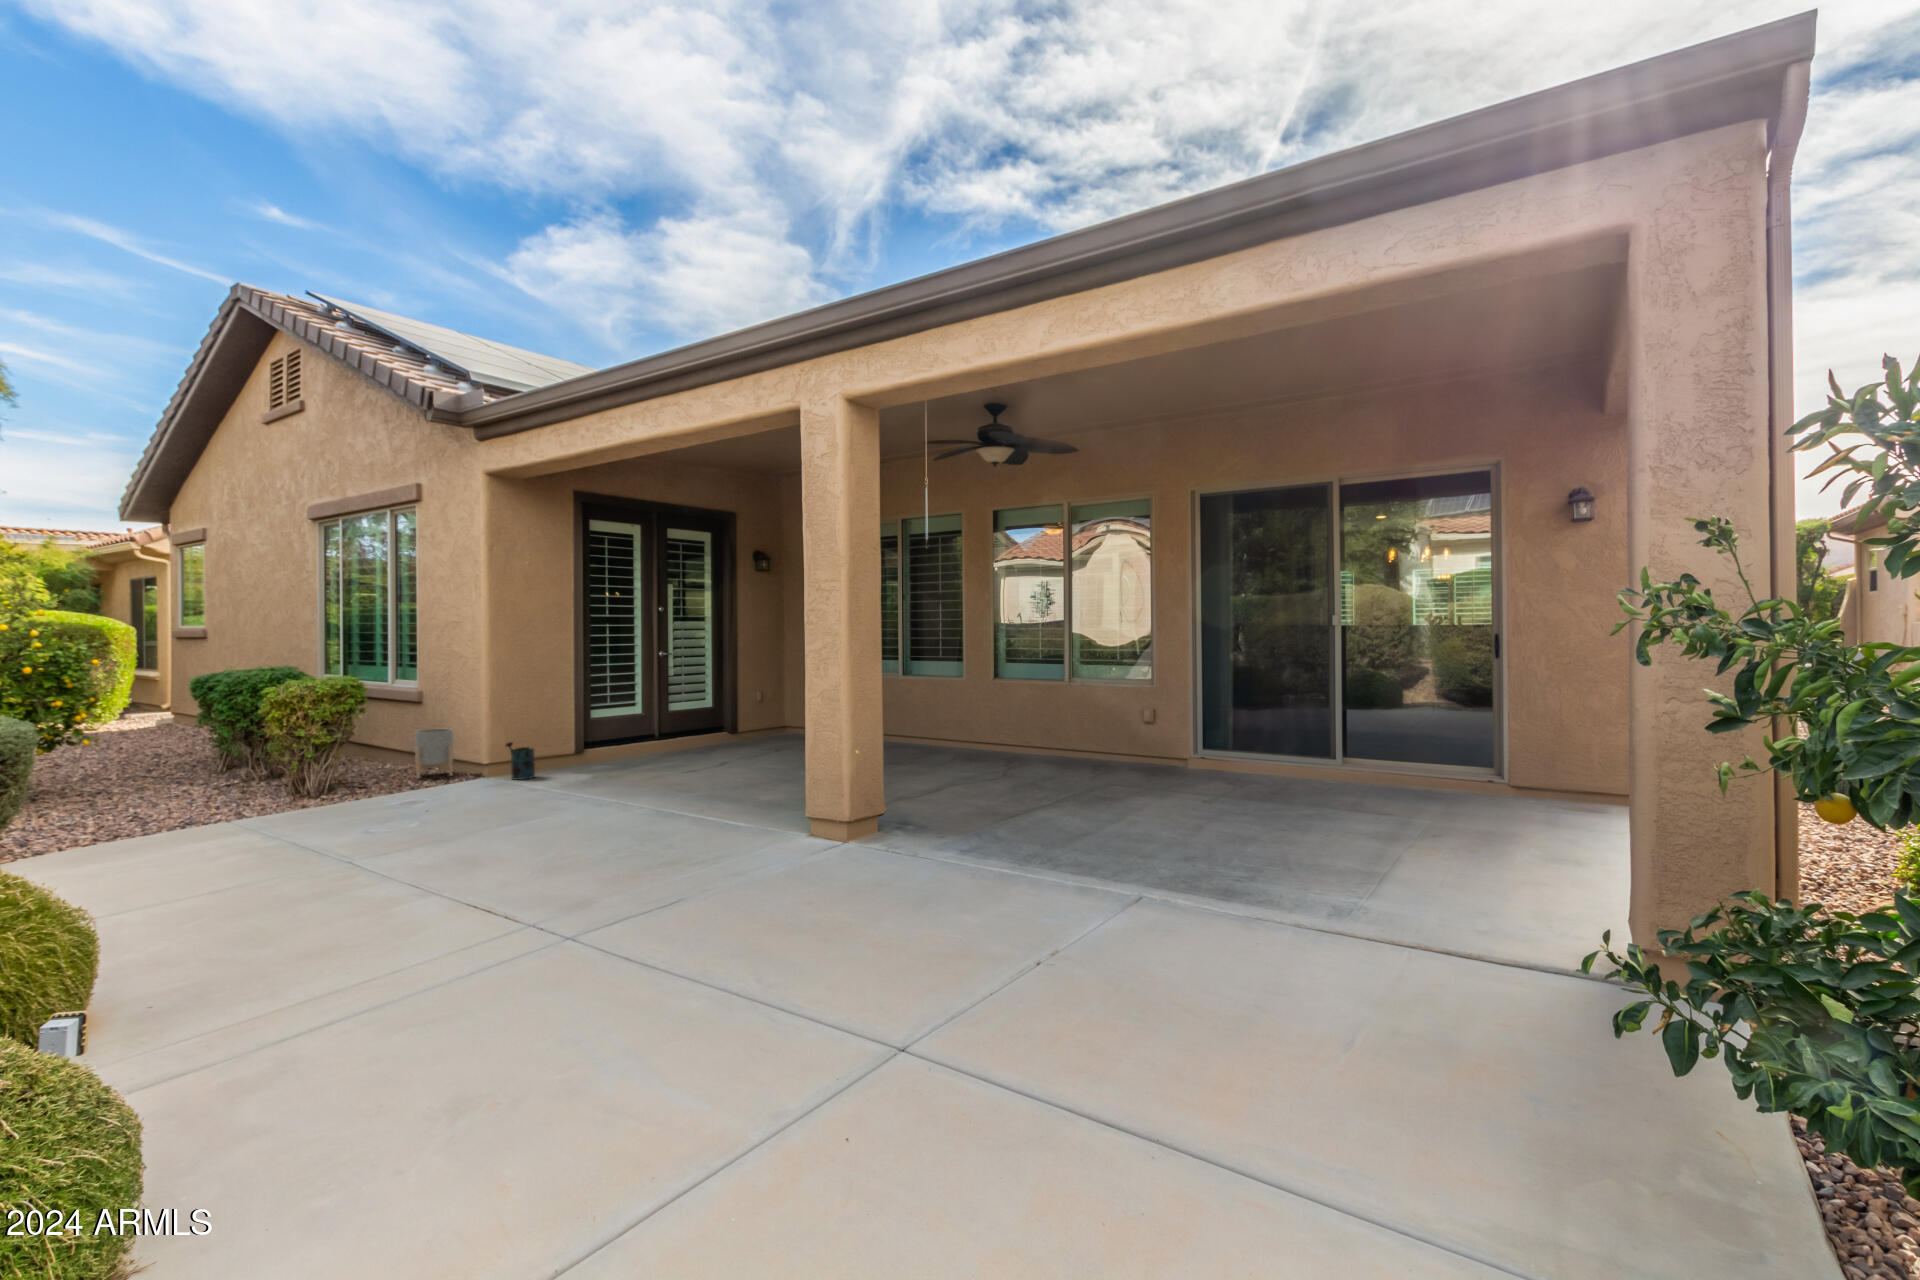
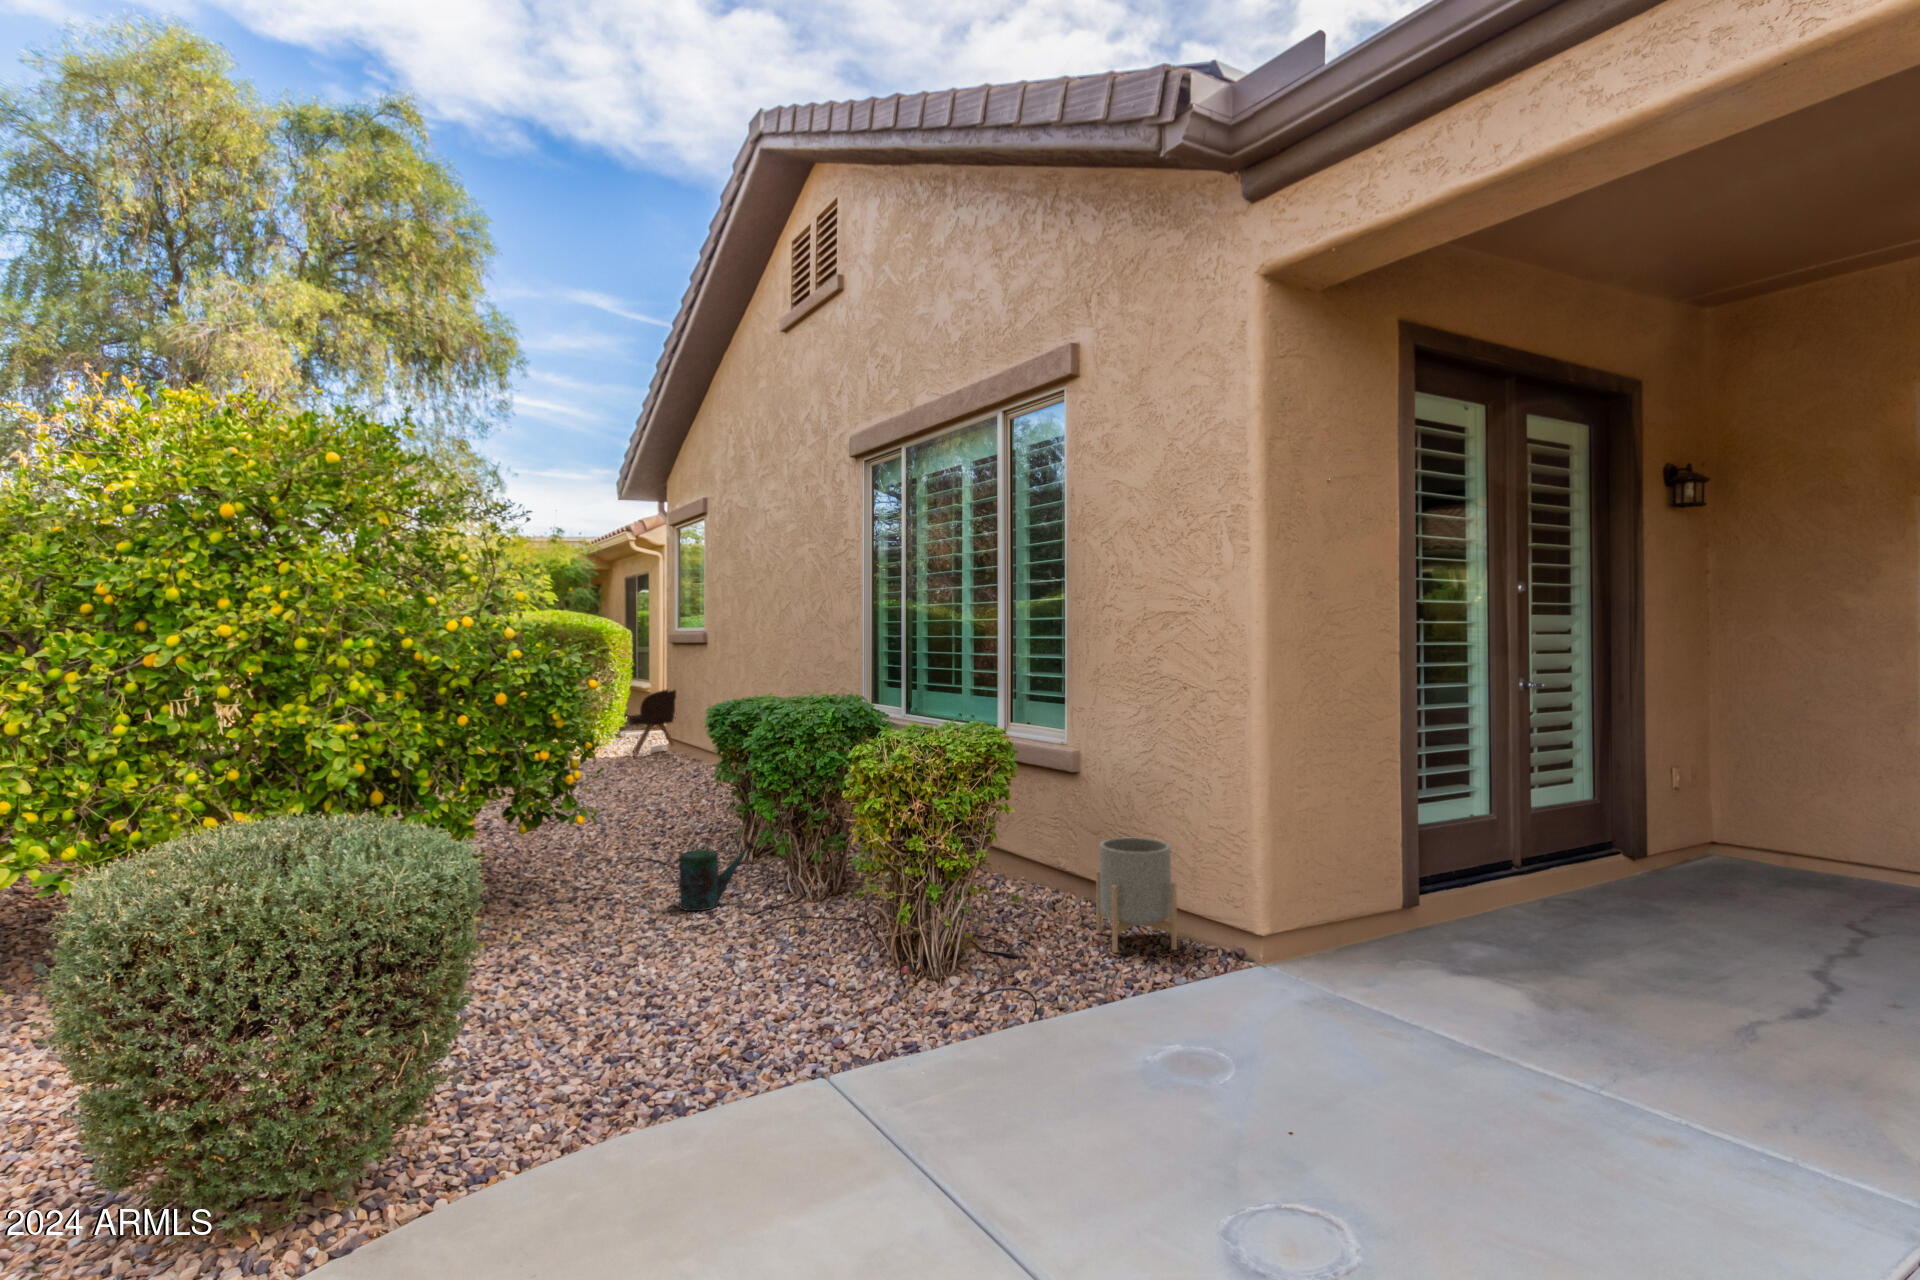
armchair: none [133,672,187,728] -> present [629,690,676,757]
watering can: present [506,742,535,780] -> present [664,841,755,911]

